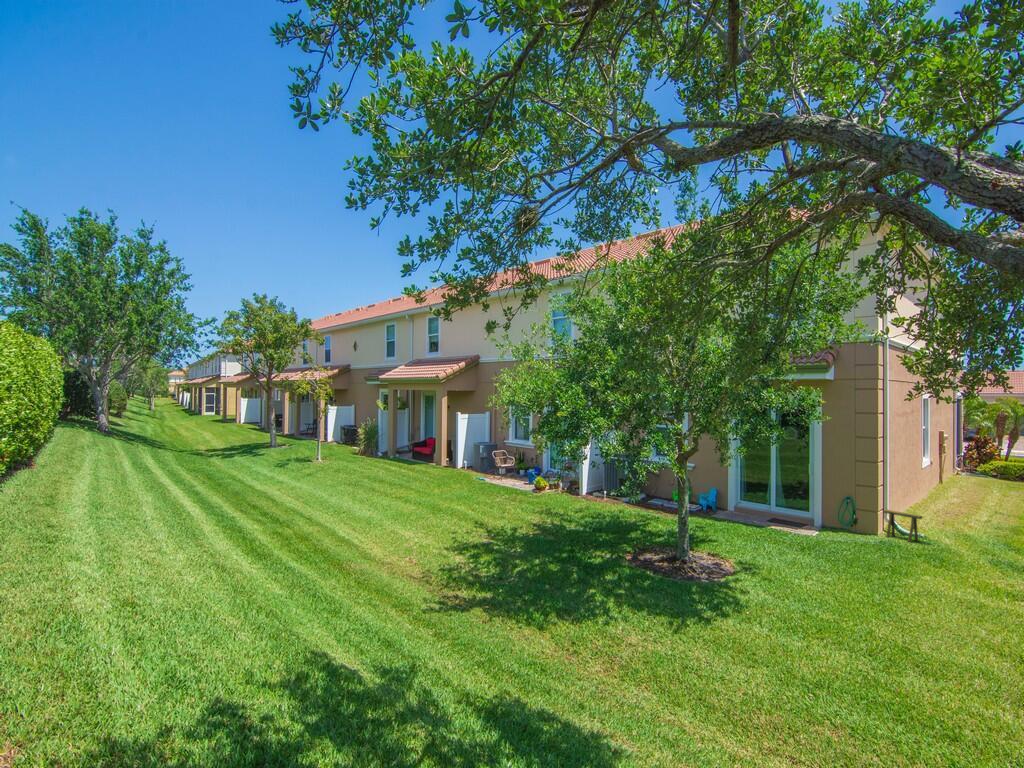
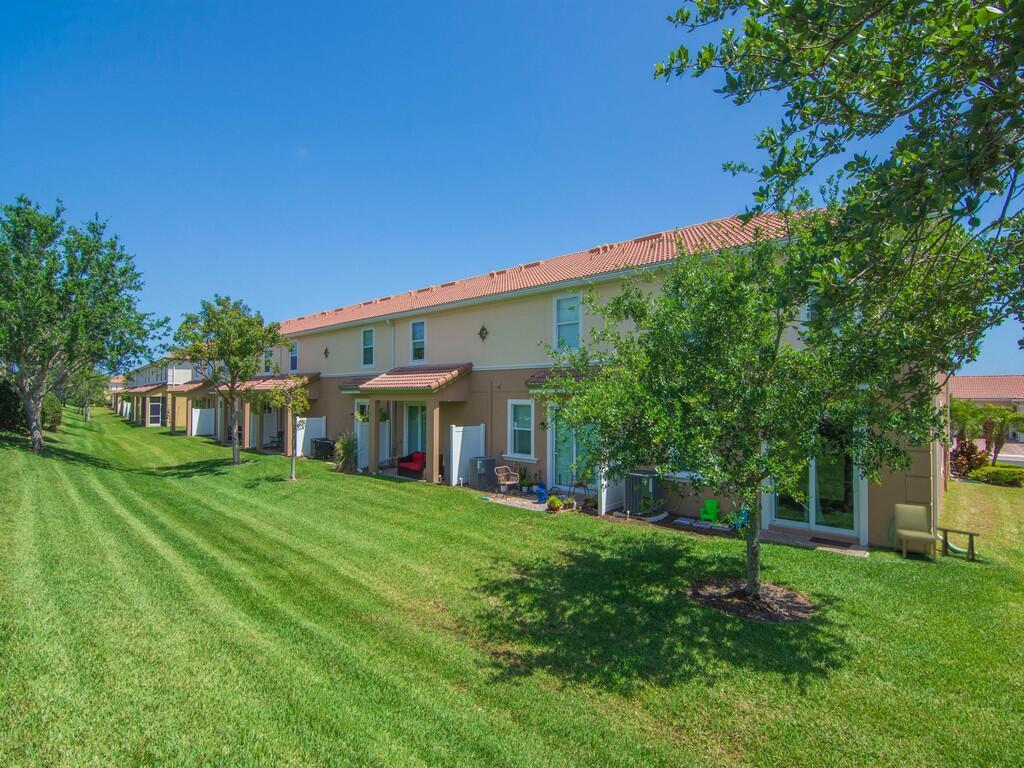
chair: none [844,488,878,541] -> present [894,504,936,562]

